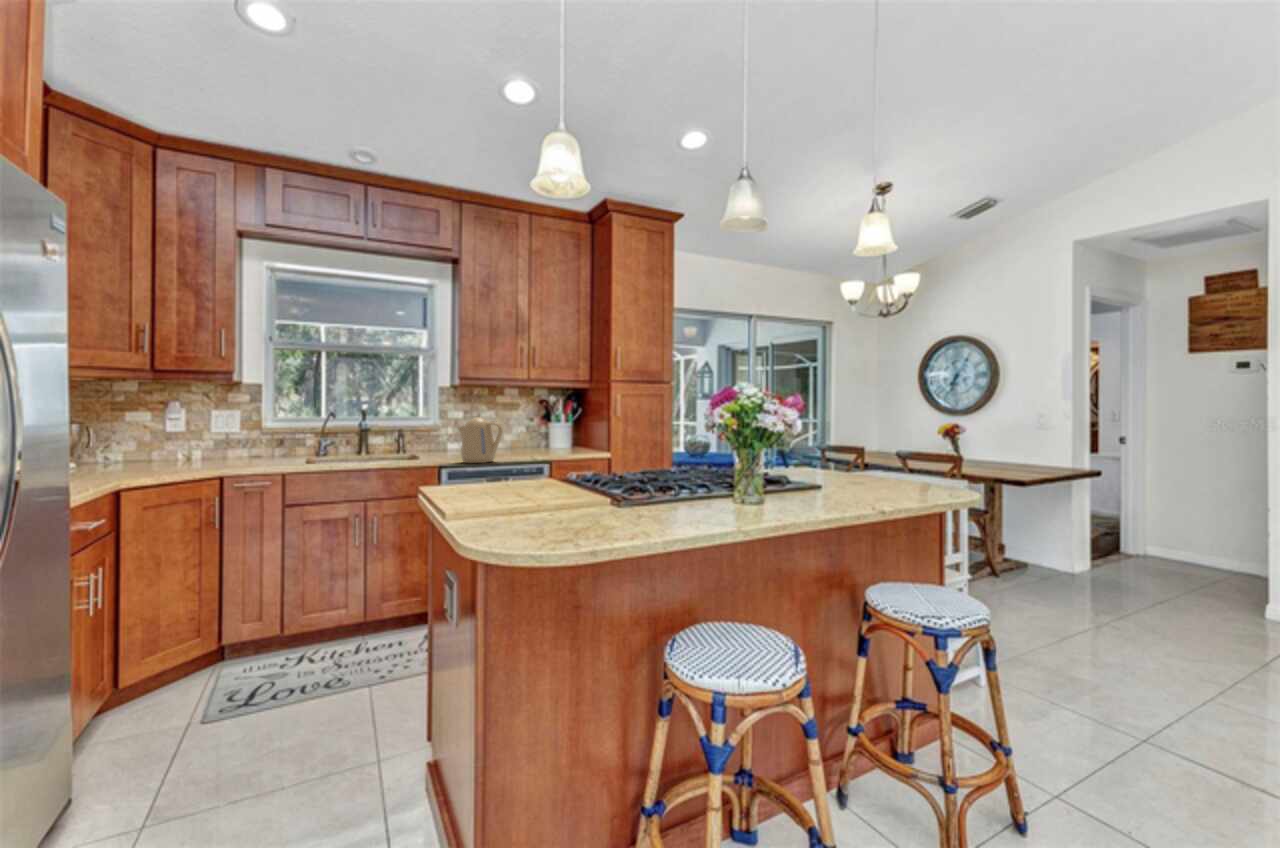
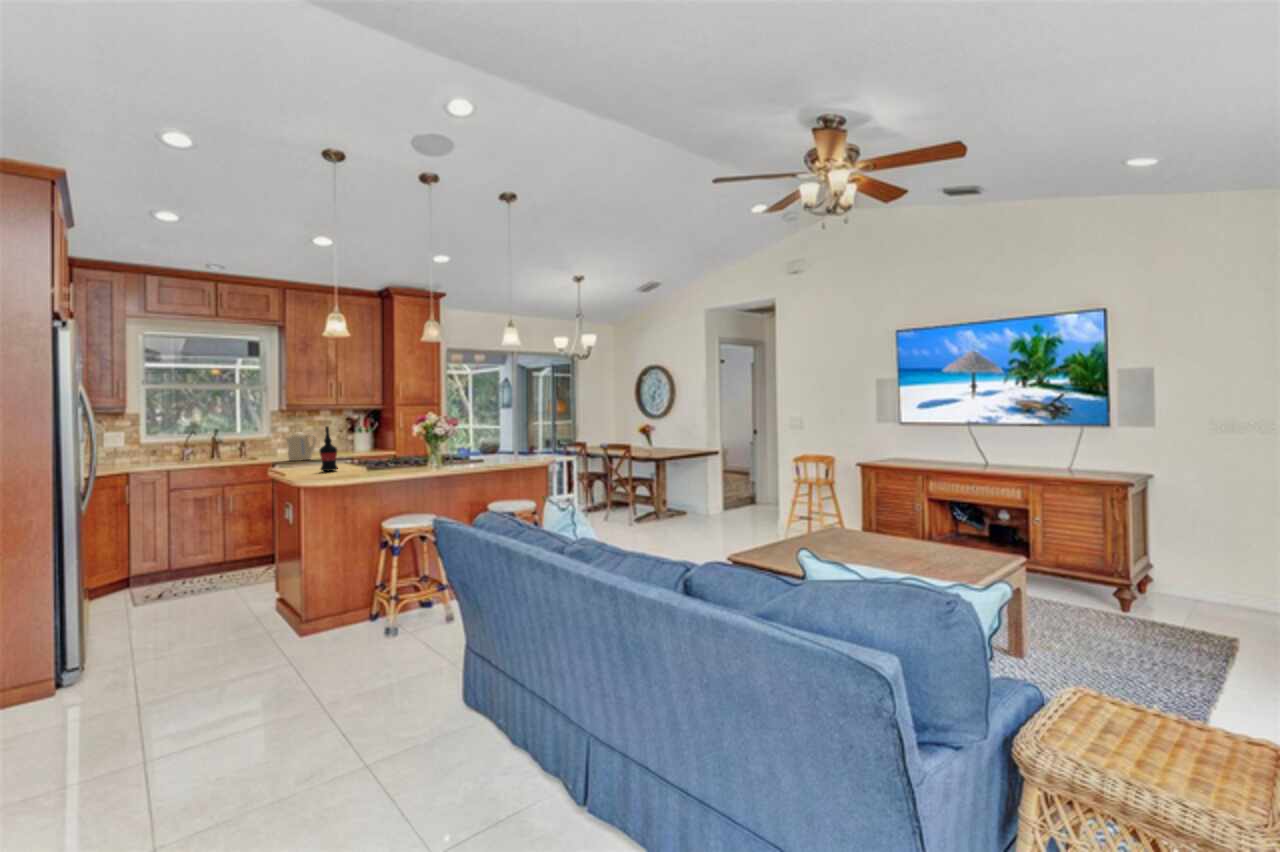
wine bottle: none [522,401,558,498] -> present [320,426,338,471]

